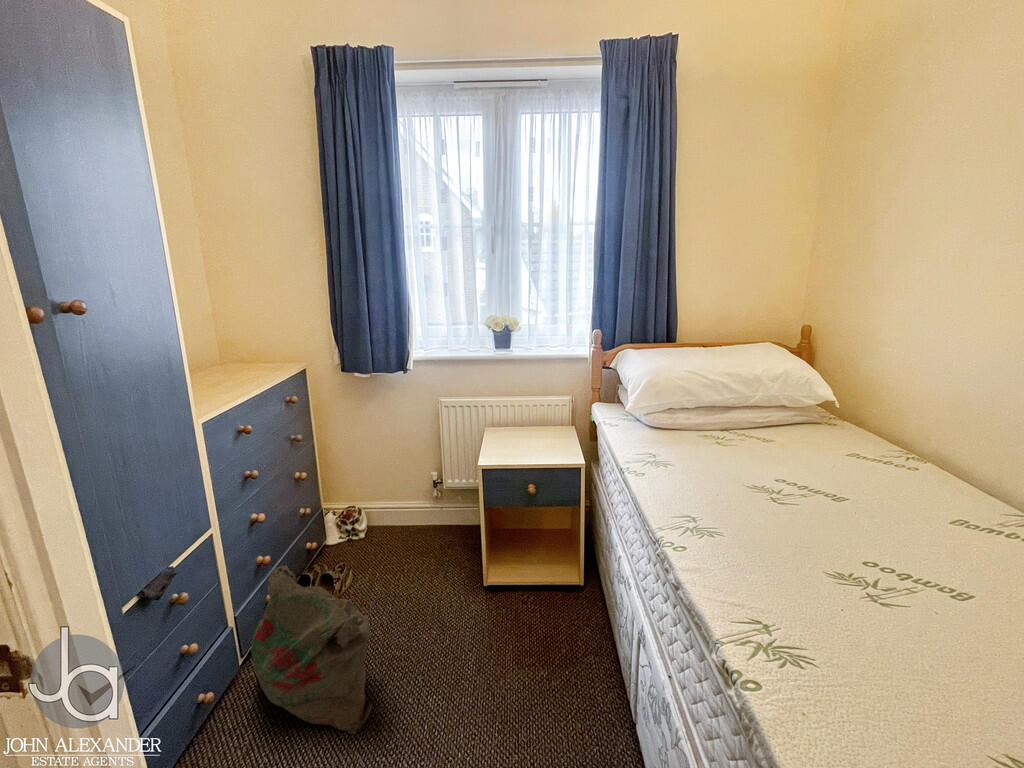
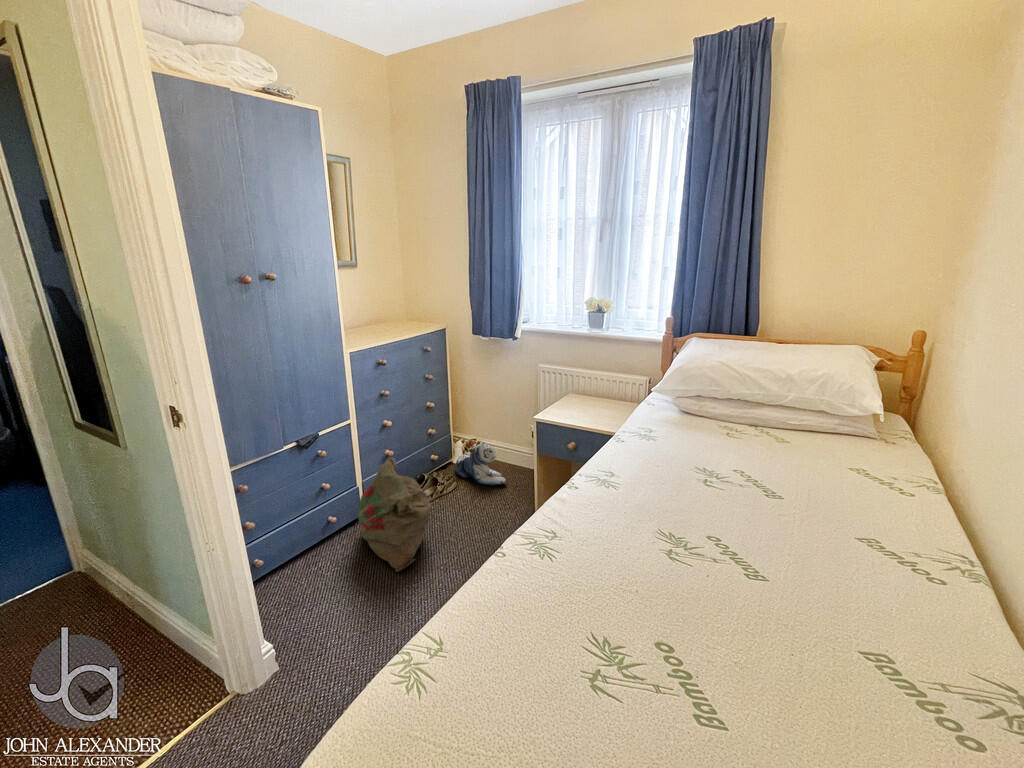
plush toy: none [334,509,415,563] -> present [455,443,506,486]

